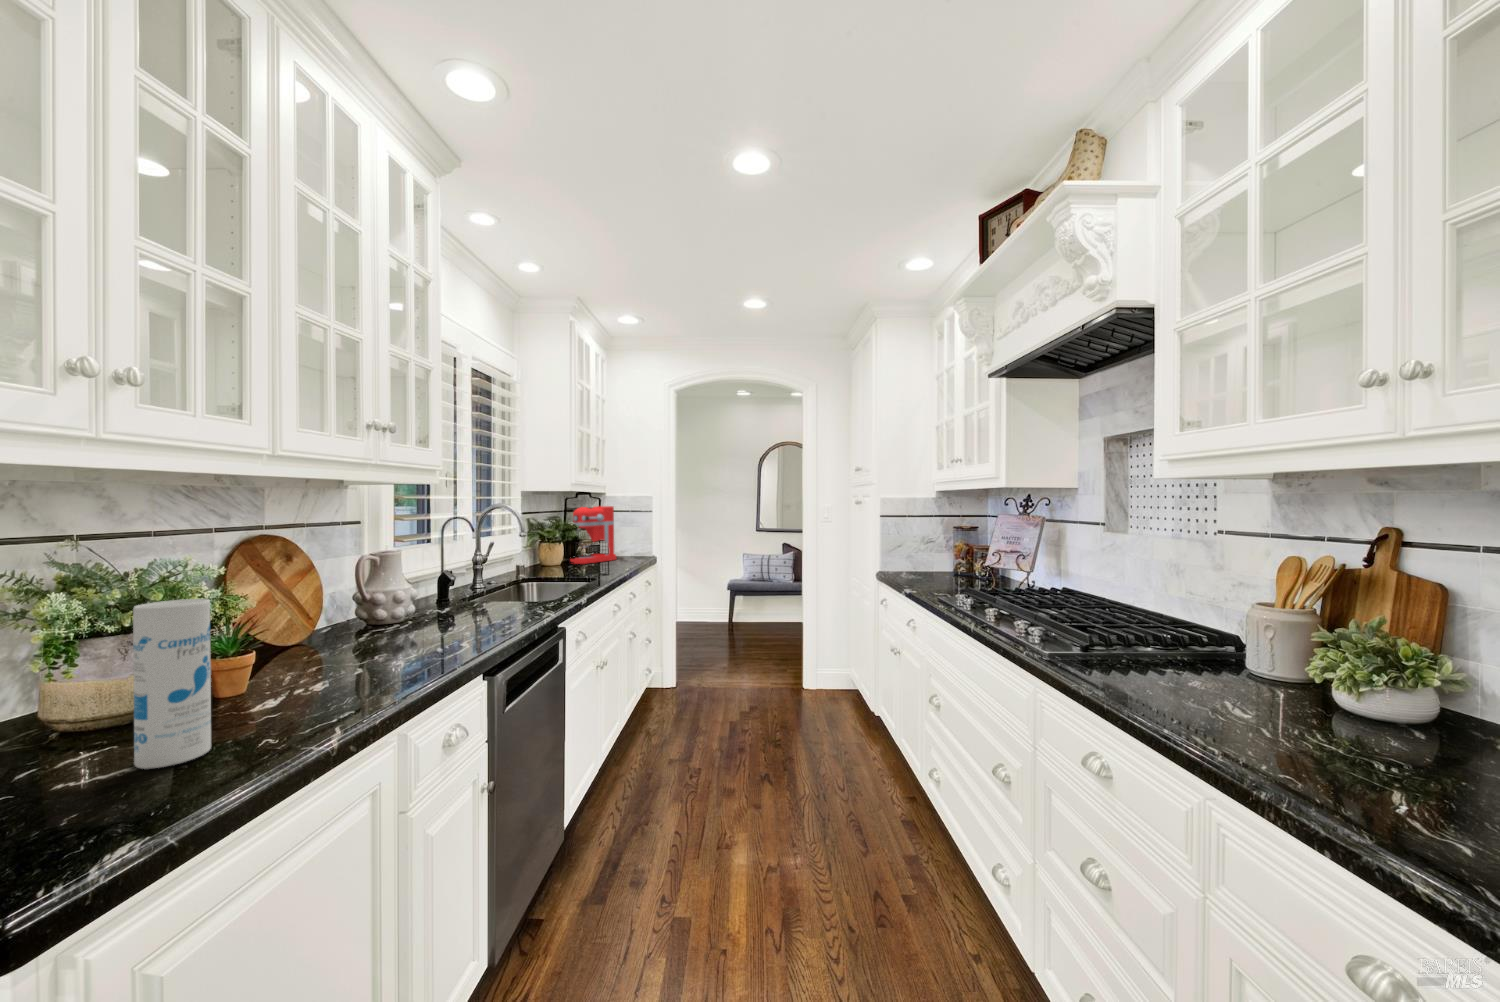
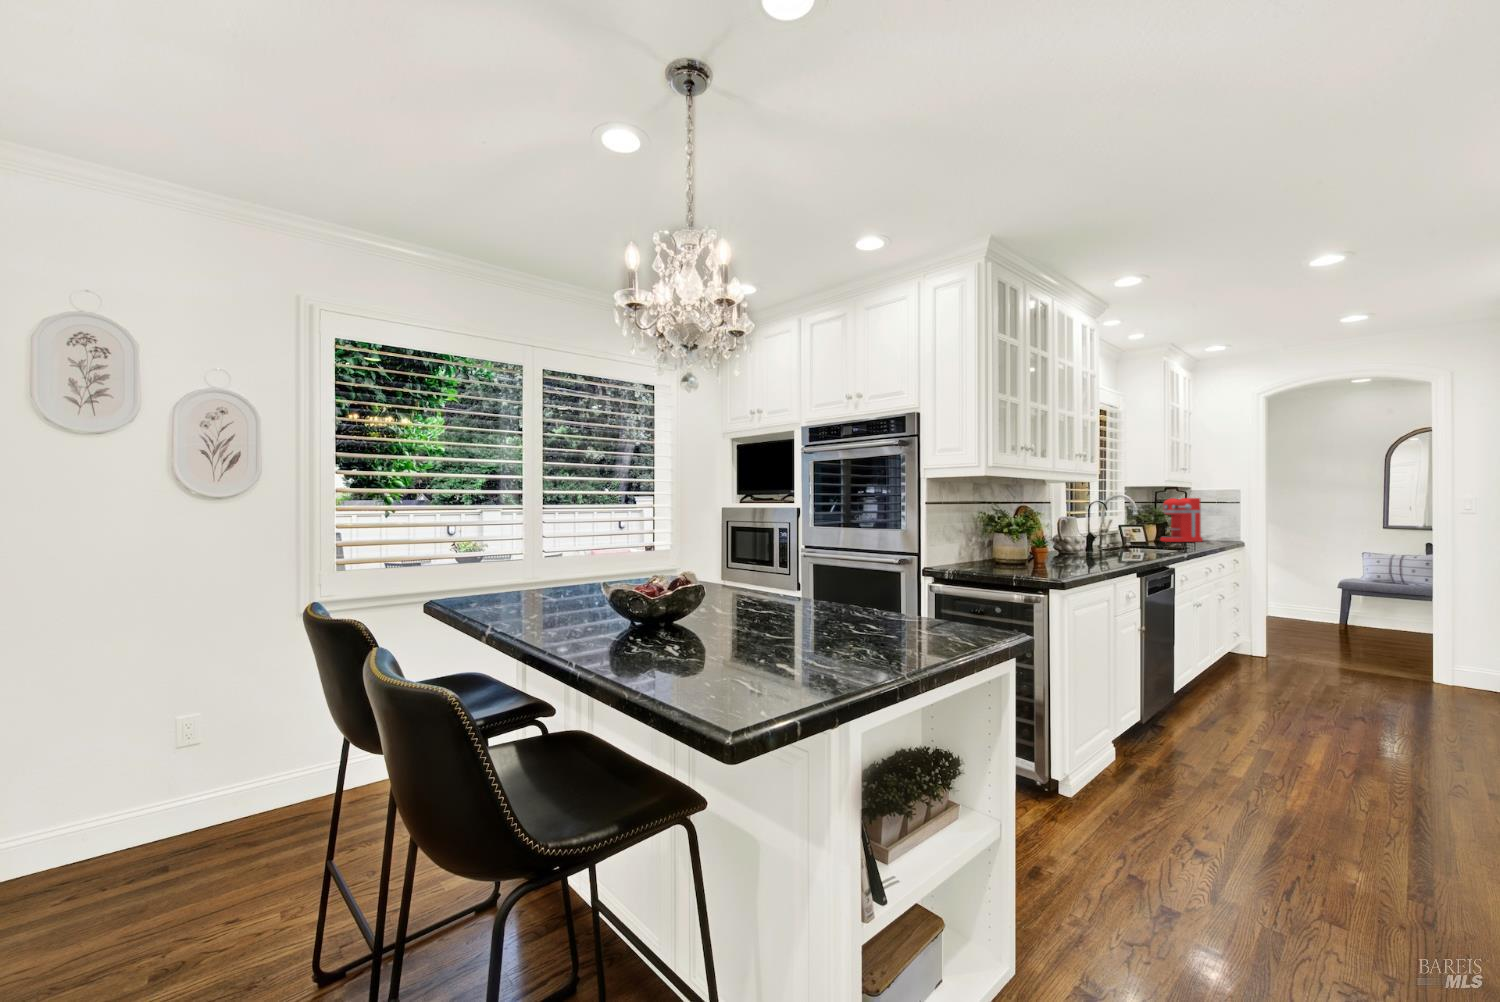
canister: present [133,599,211,769] -> none [1048,524,1066,571]

